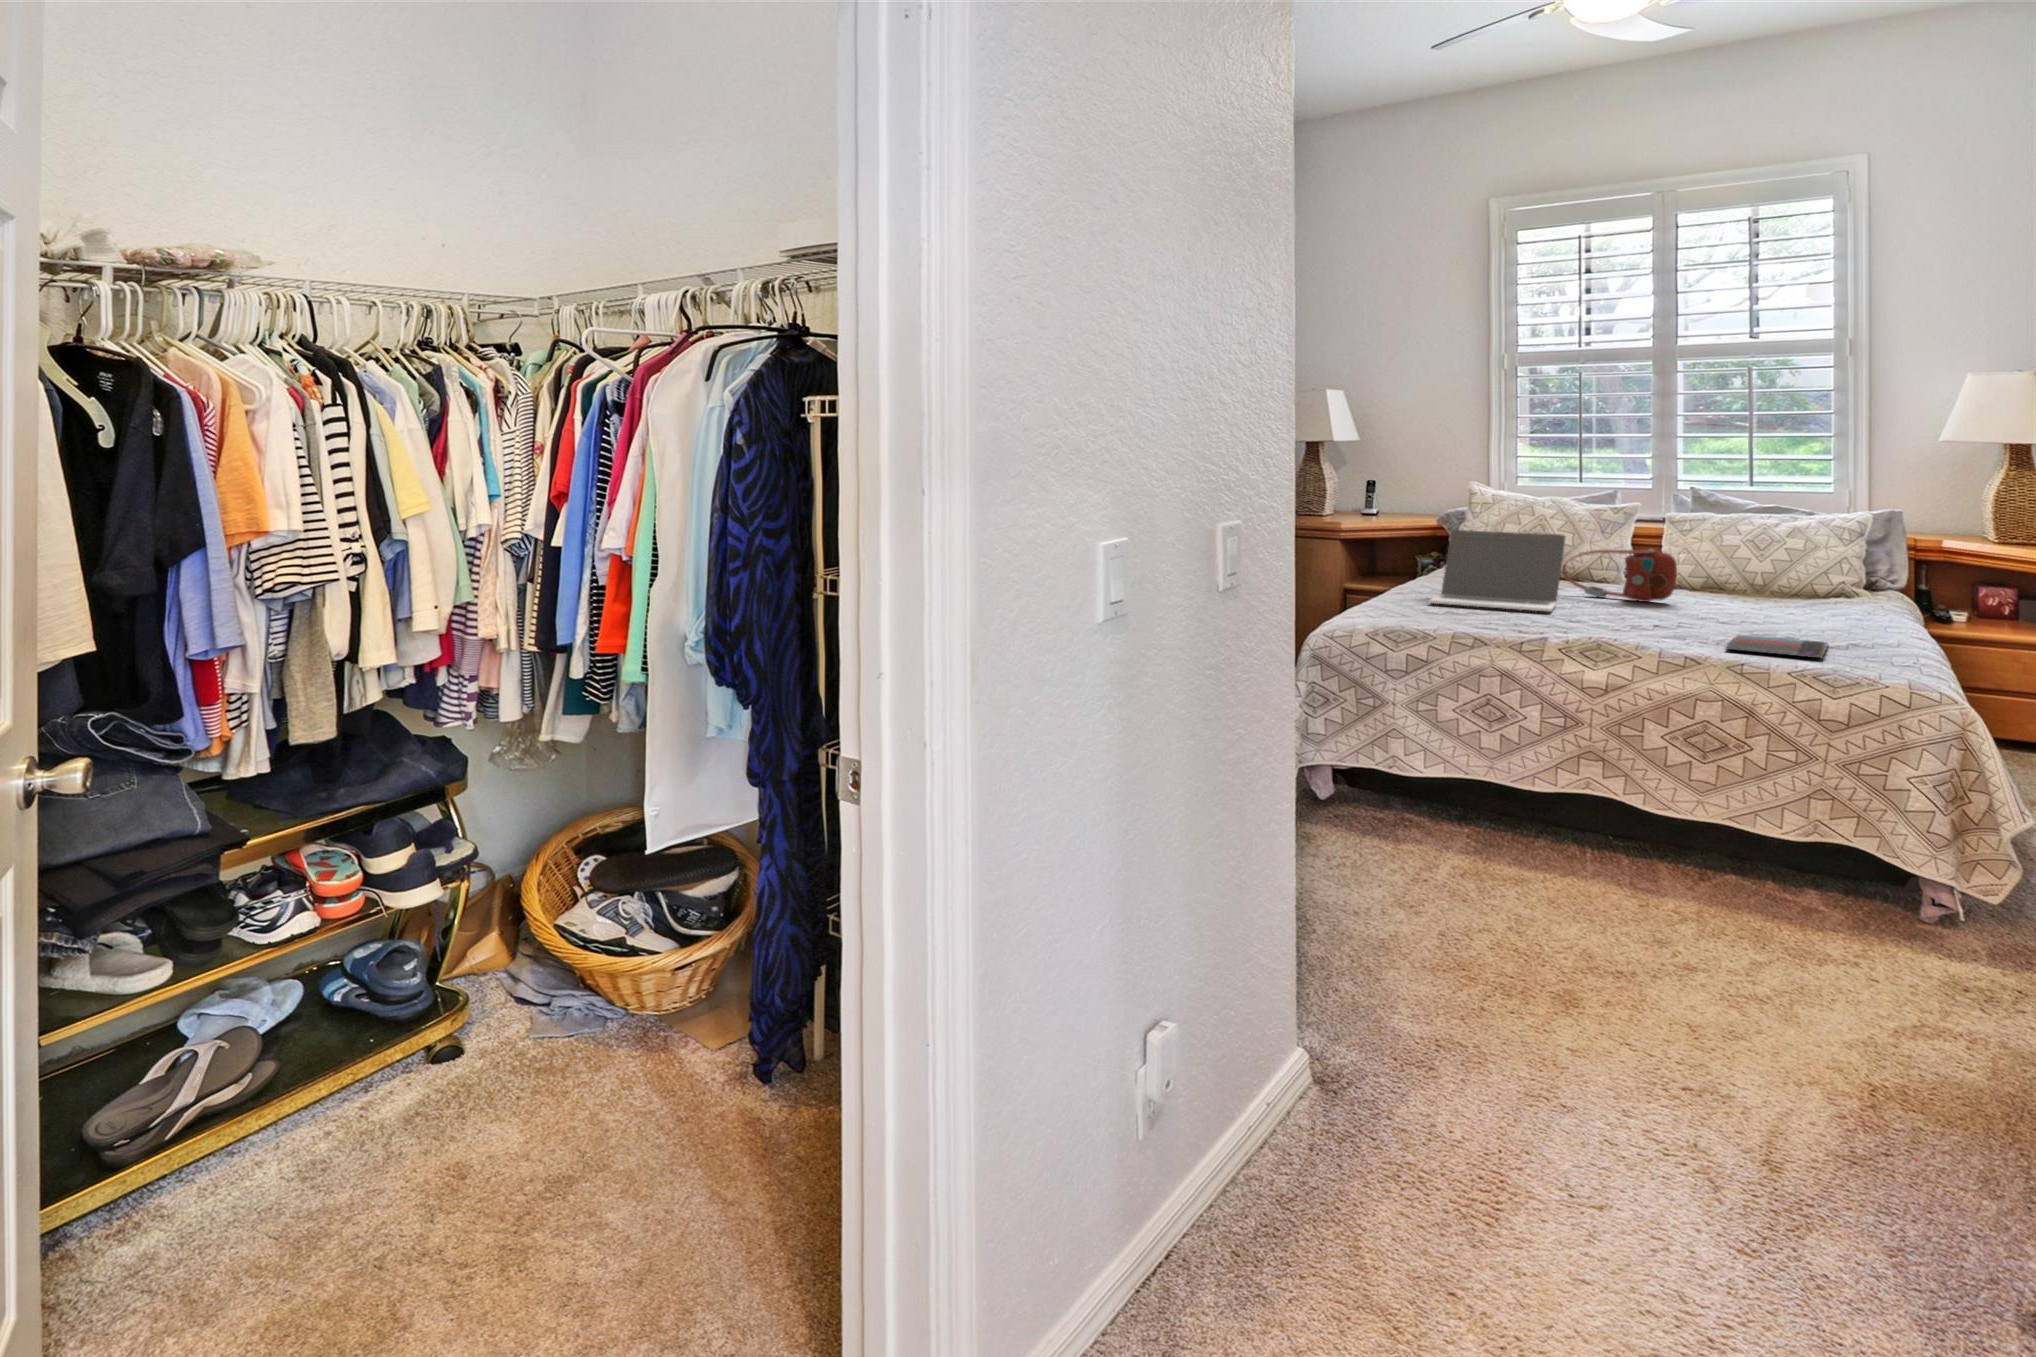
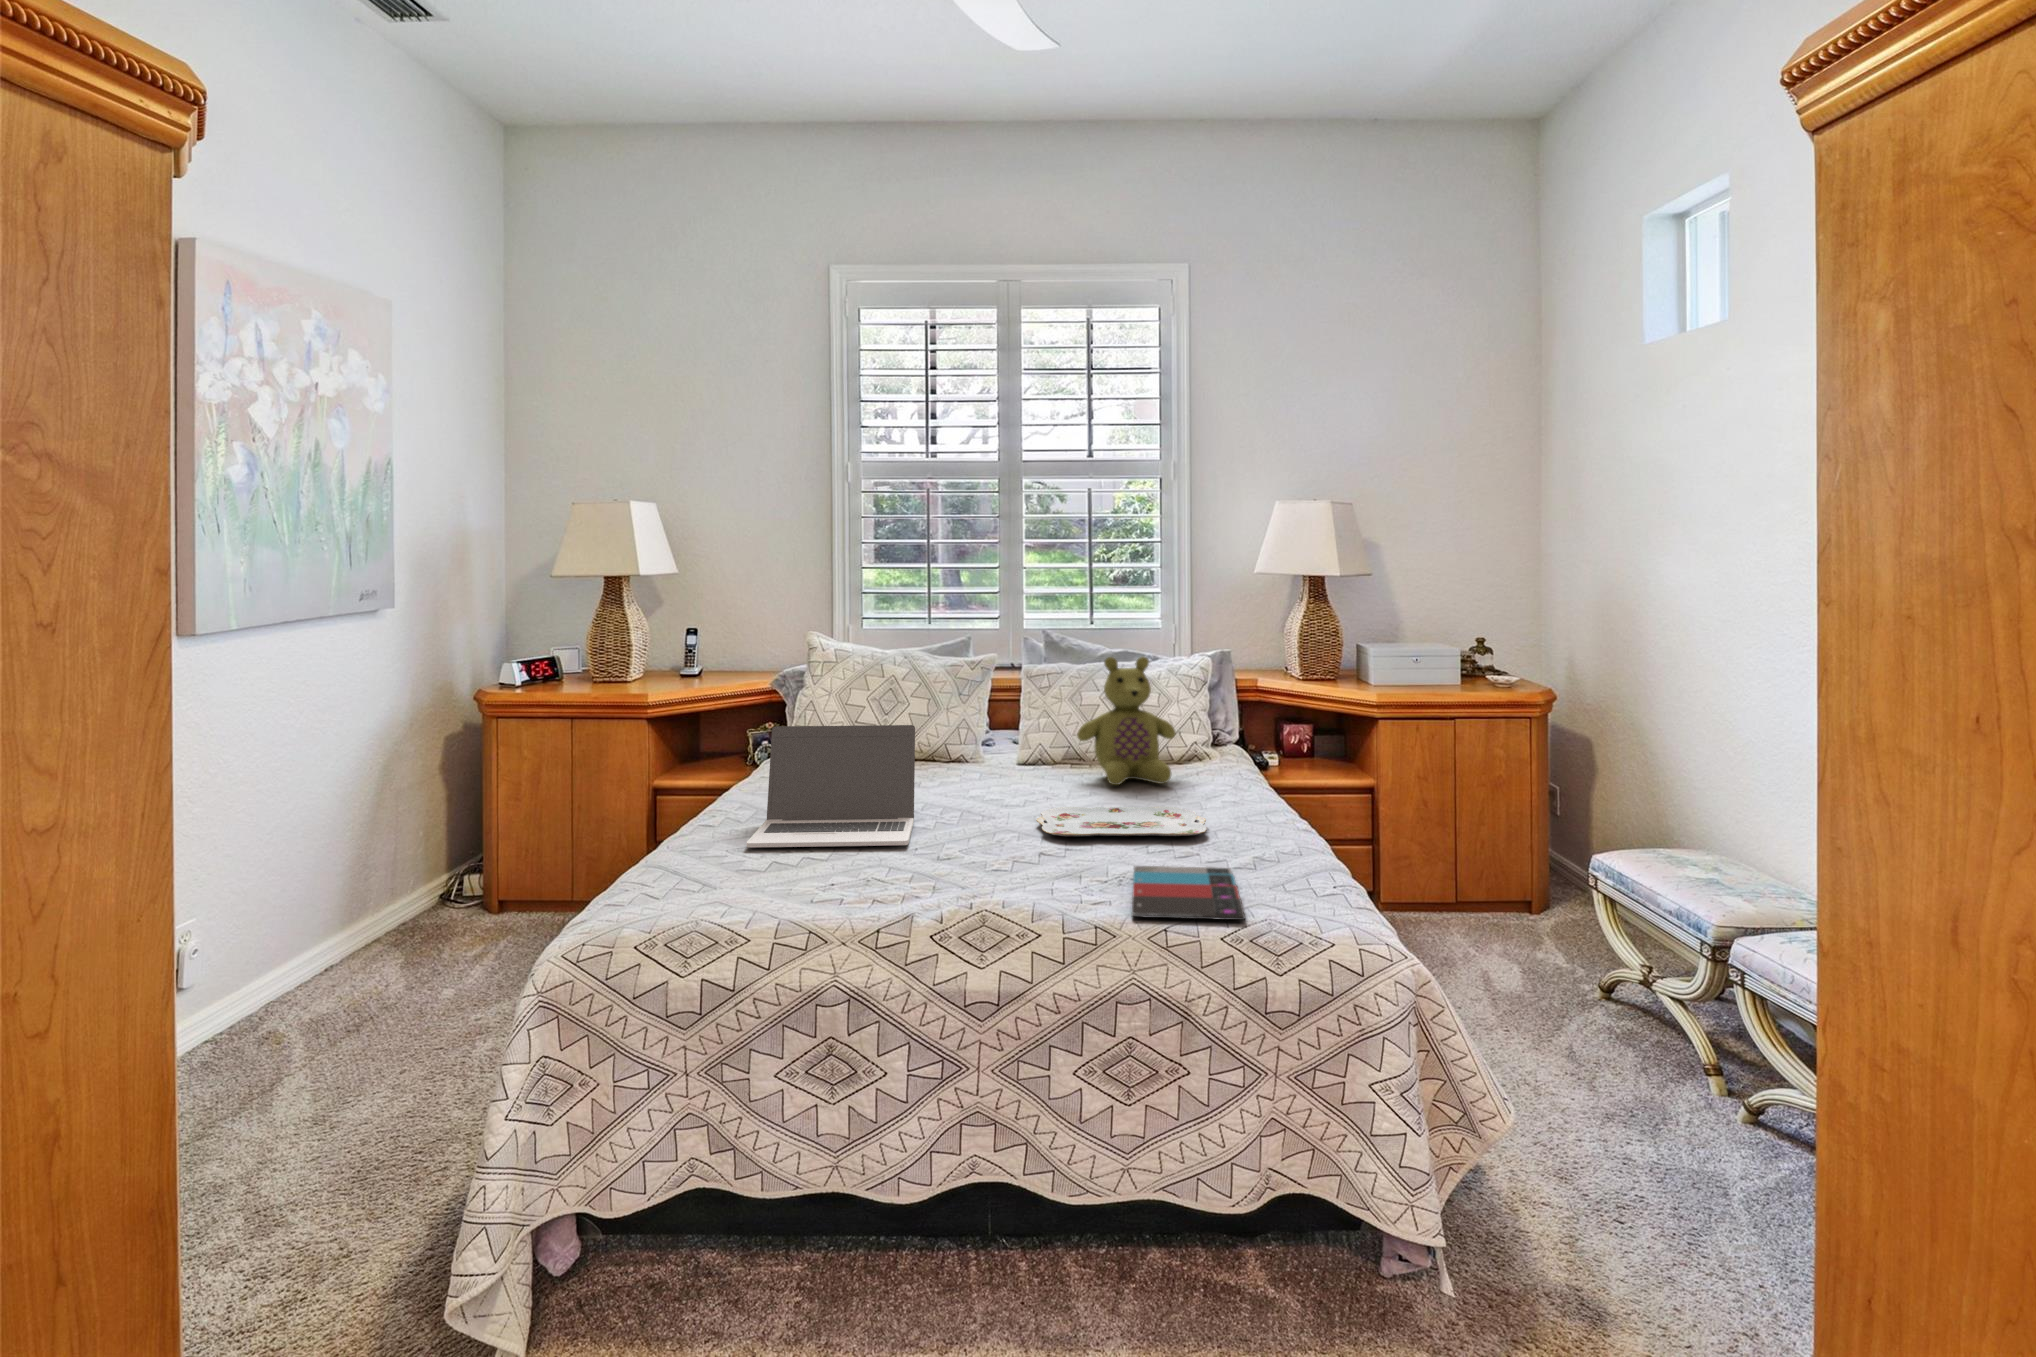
stuffed bear: none [1714,497,1816,607] -> present [1077,657,1176,785]
handbag: present [1562,549,1677,602] -> none [916,730,1044,795]
serving tray: none [1661,608,1822,629] -> present [1036,807,1207,836]

